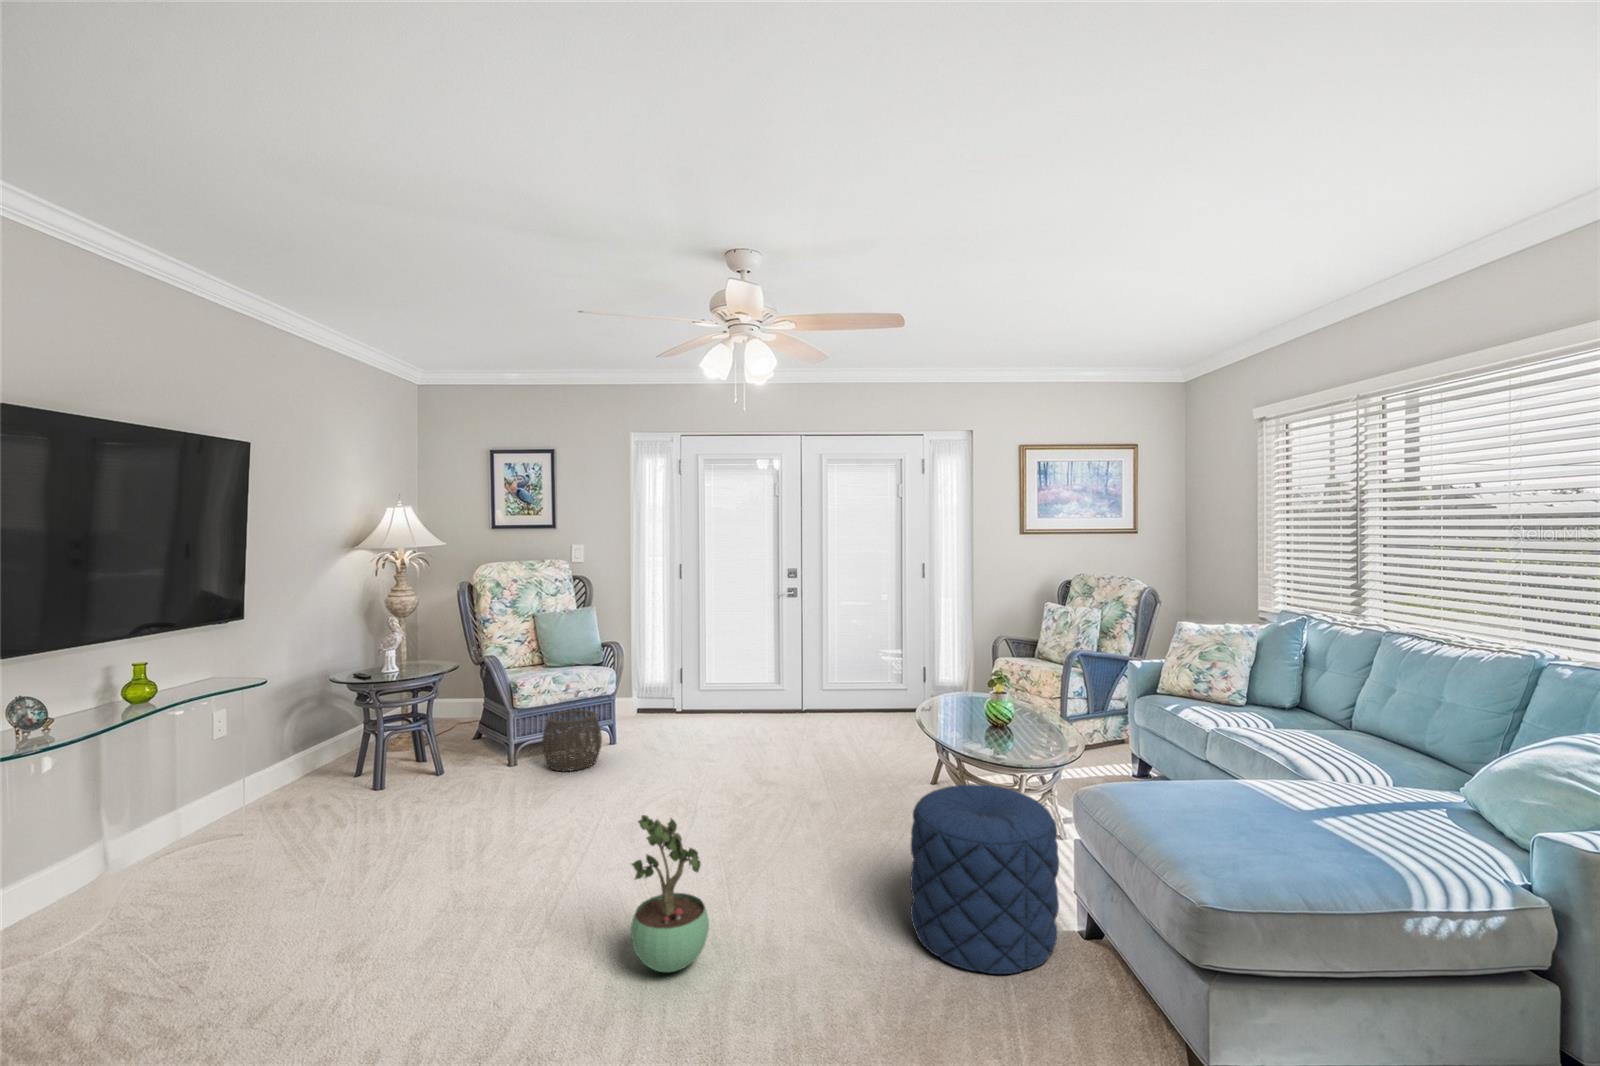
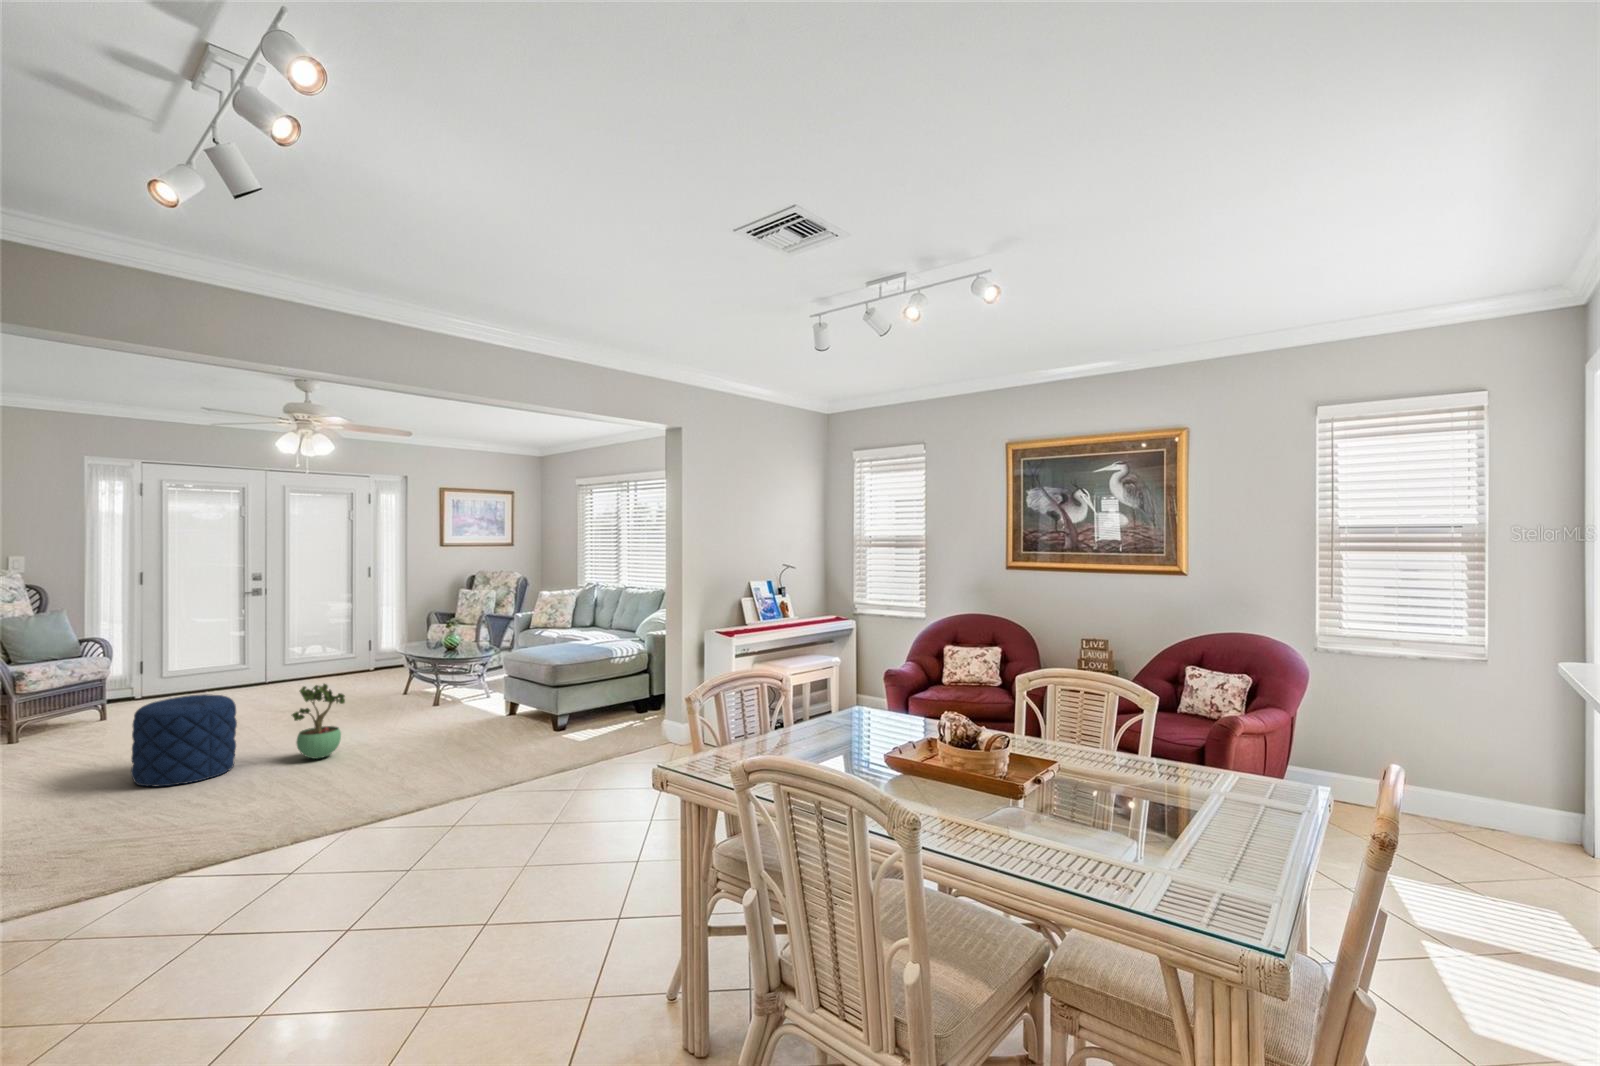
woven basket: present [542,710,602,771] -> none [52,689,117,738]
pouf: present [910,784,1059,974] -> present [131,694,237,787]

